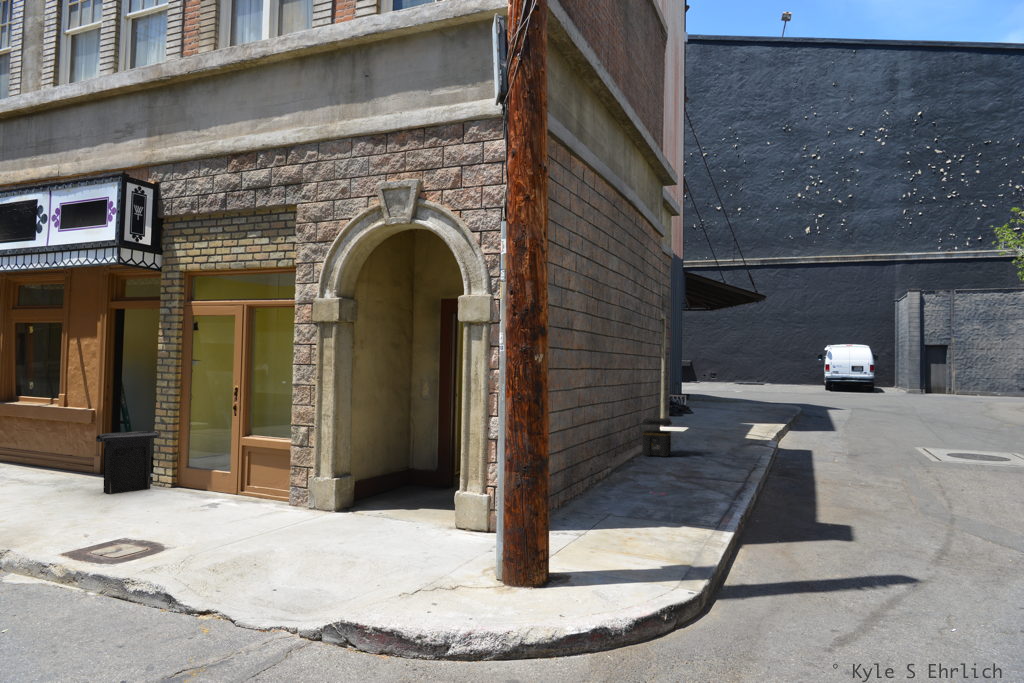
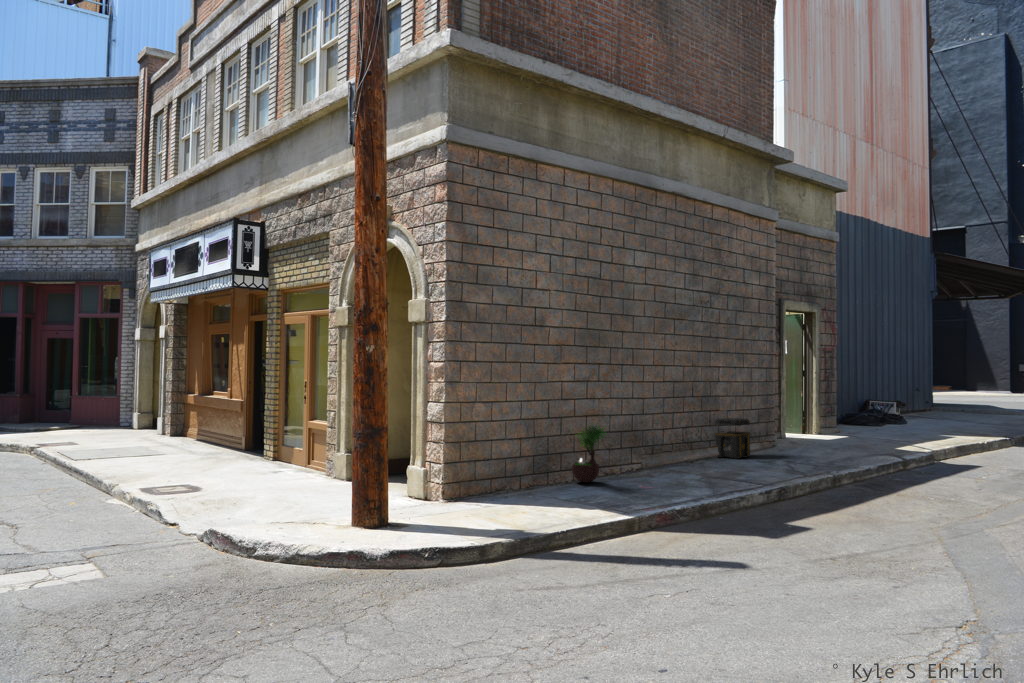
potted tree: none [589,429,627,495] -> present [572,425,604,483]
trash can: present [96,431,159,494] -> none [220,417,264,463]

